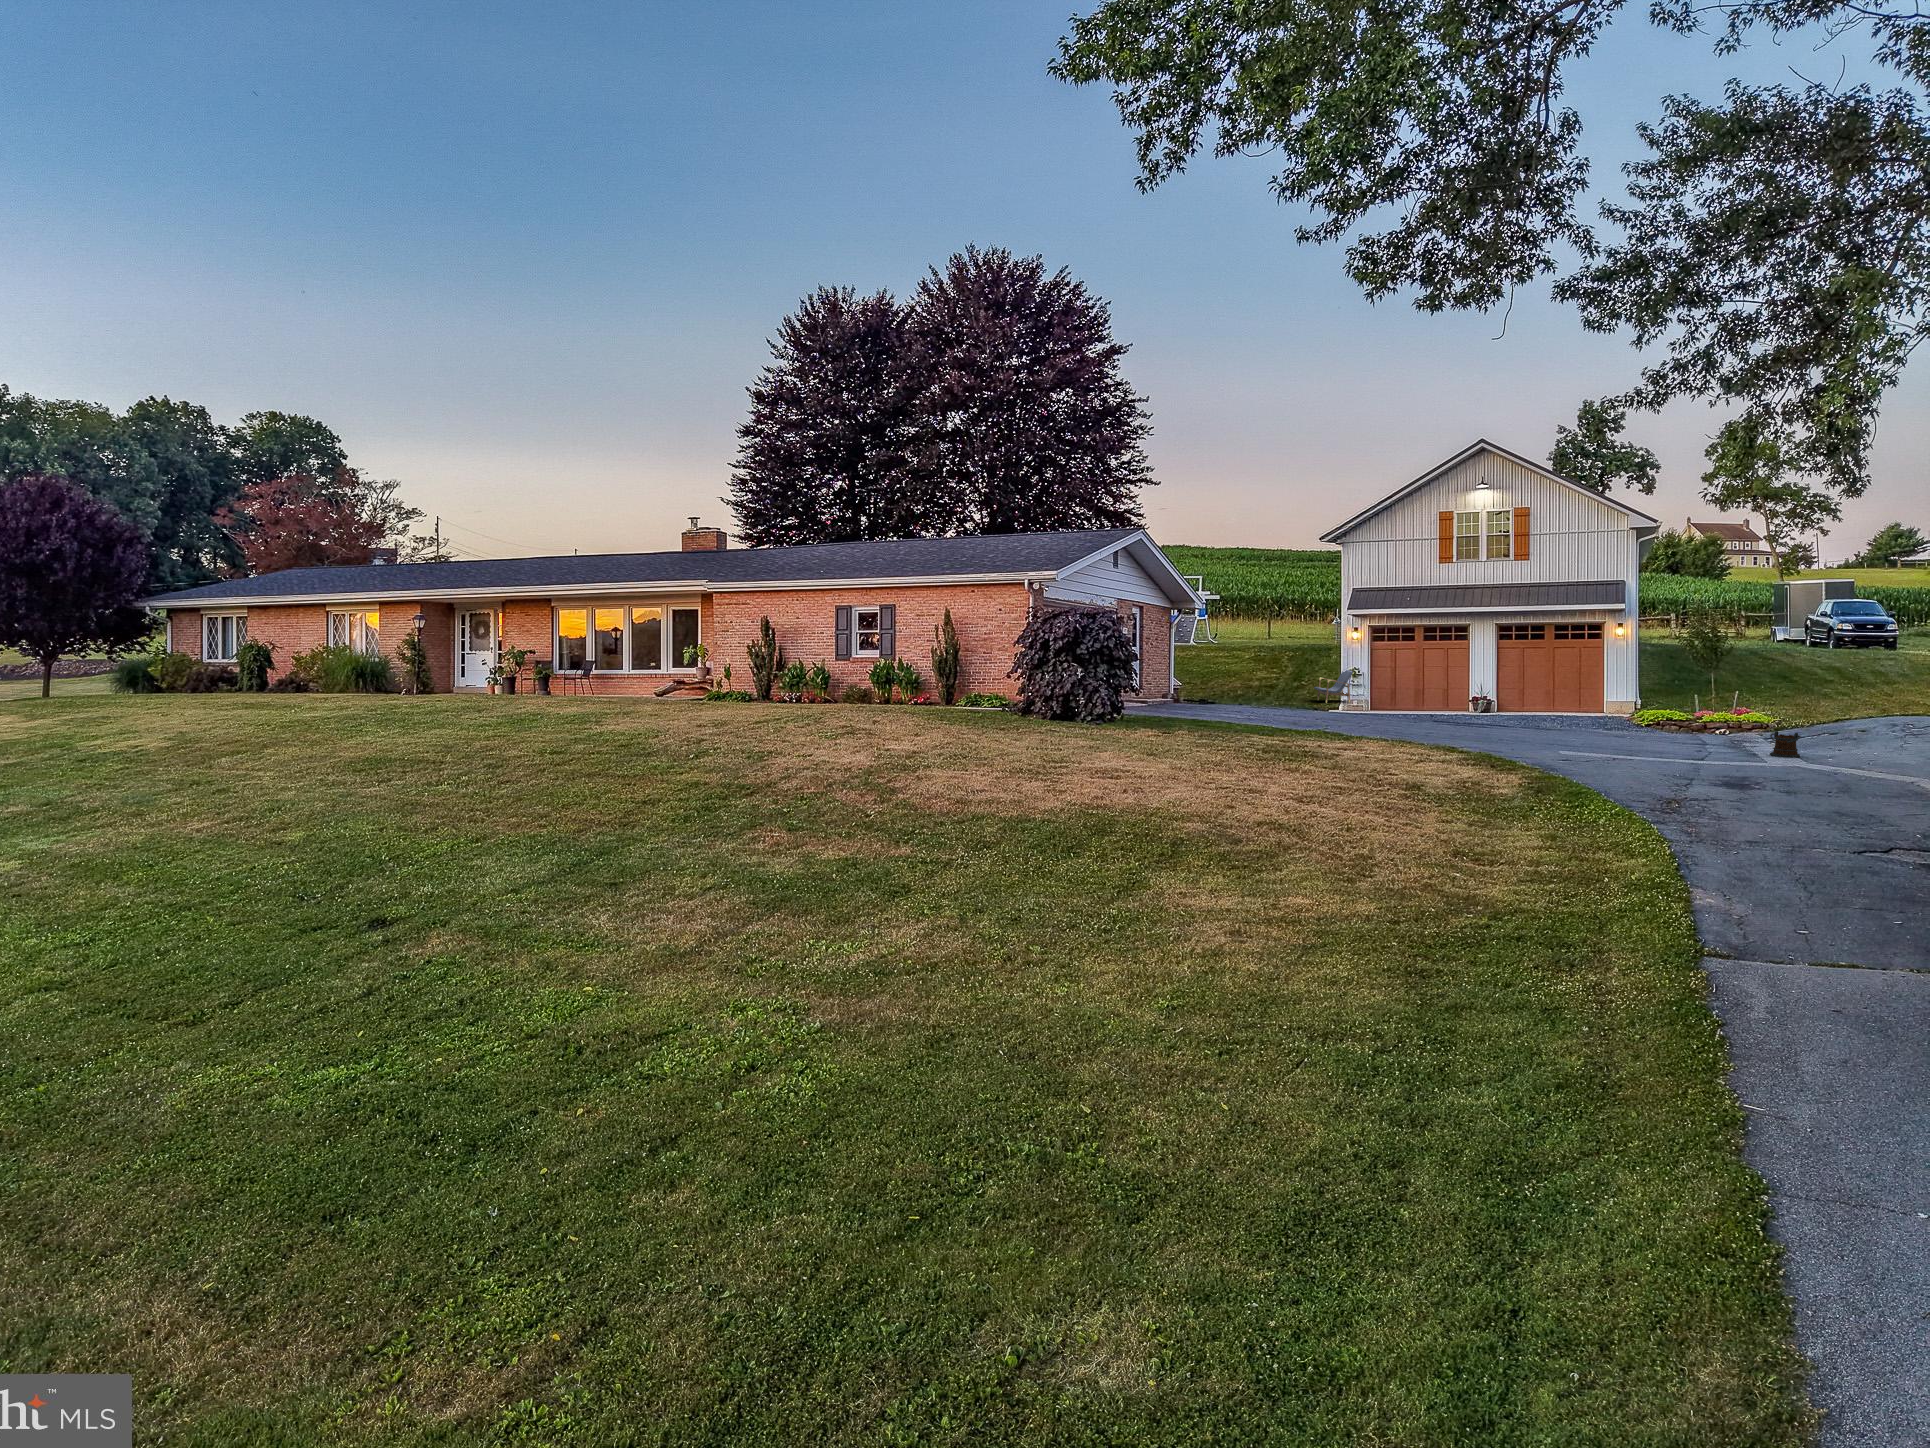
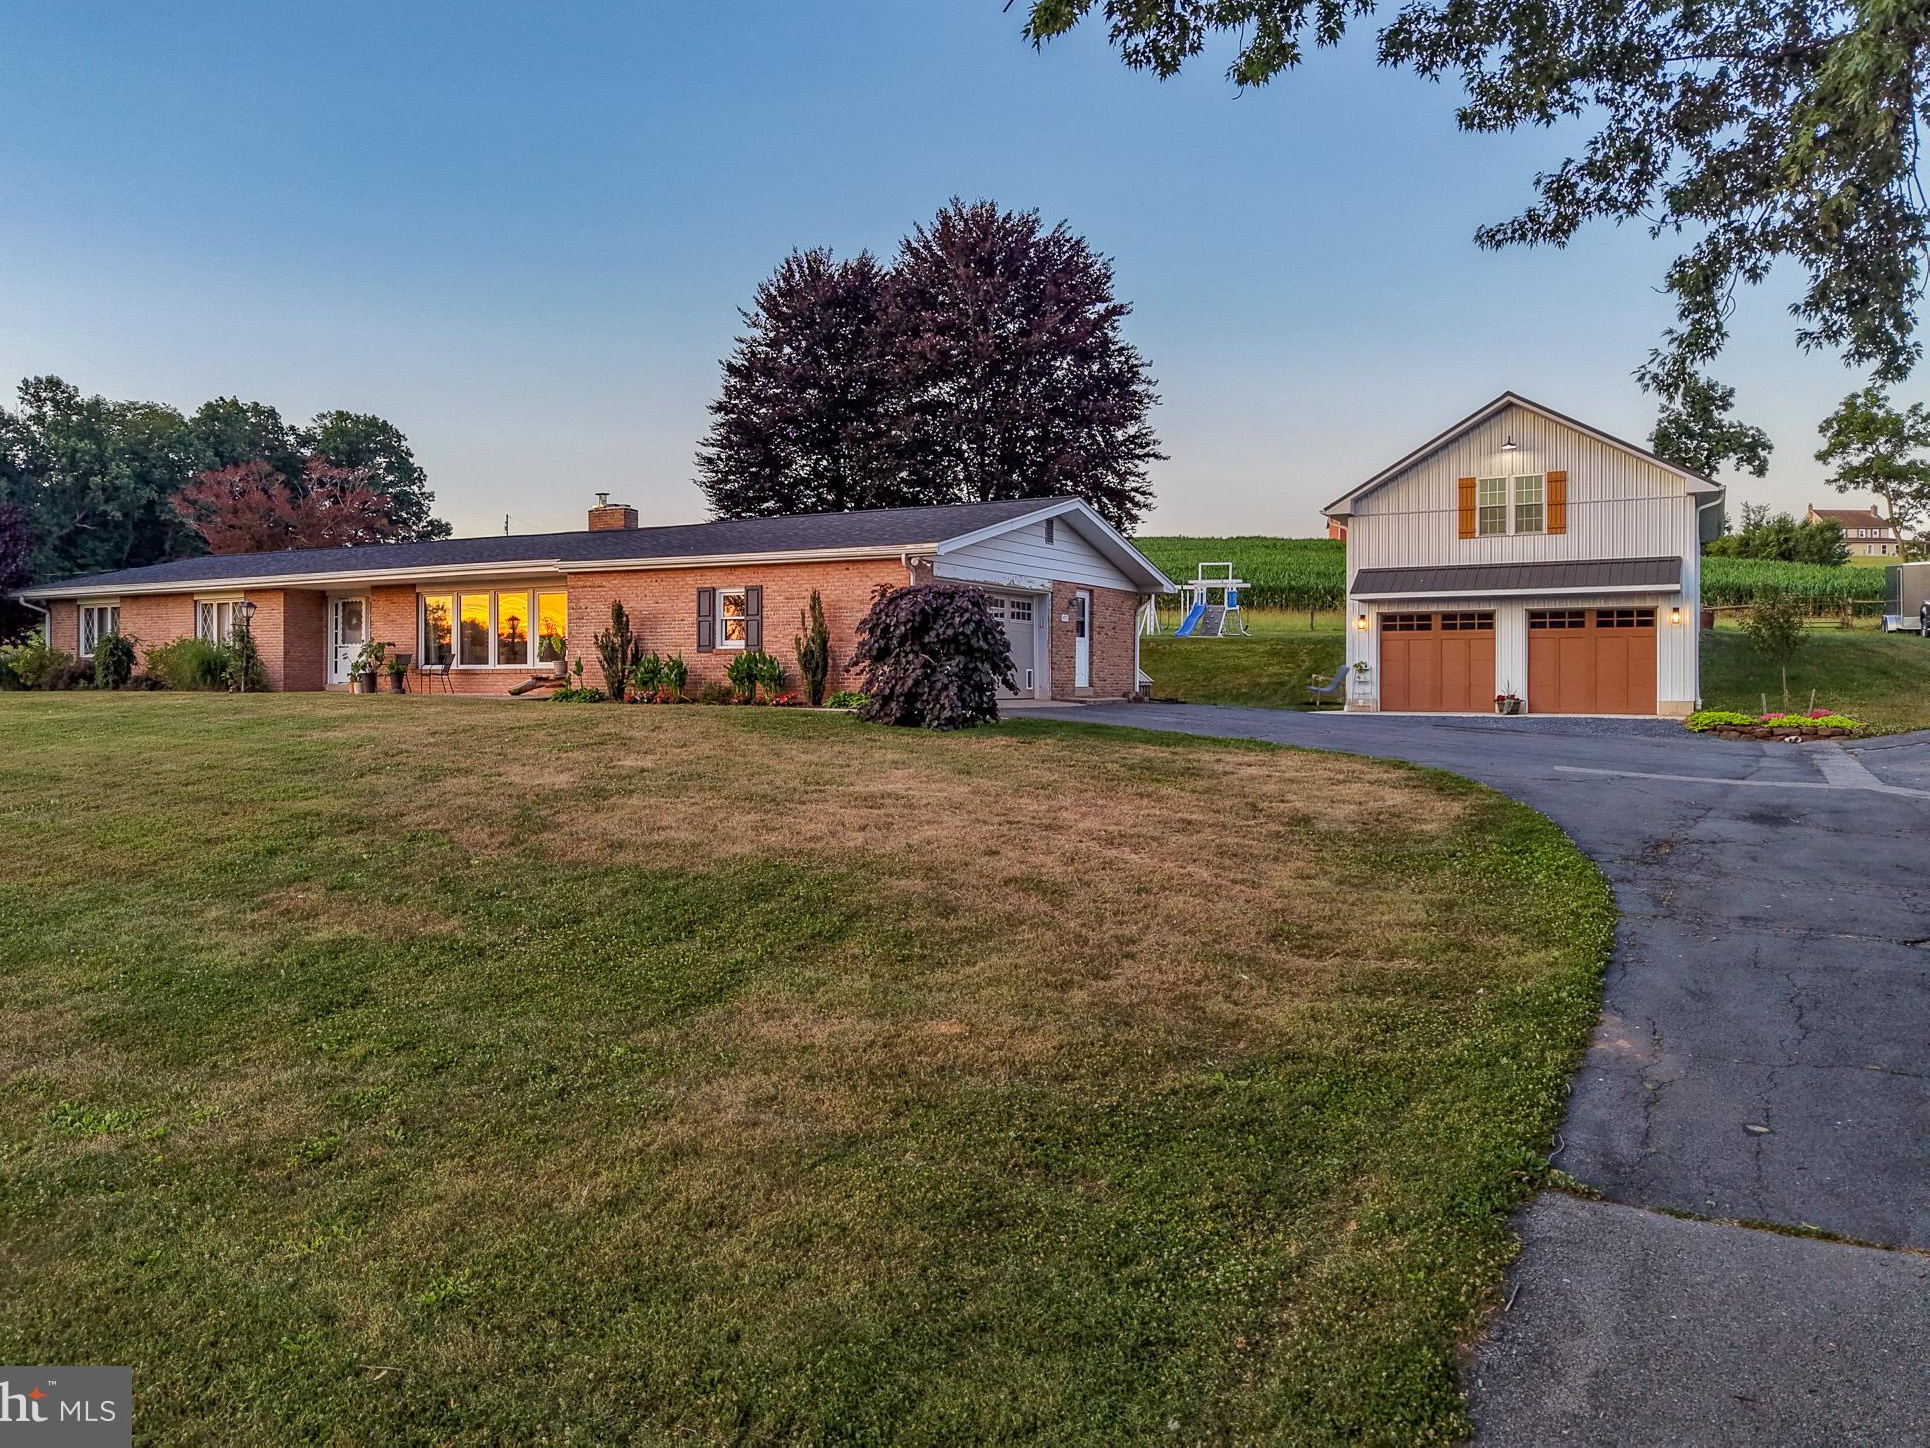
bucket: present [1770,731,1801,758] -> none [1817,742,1860,779]

